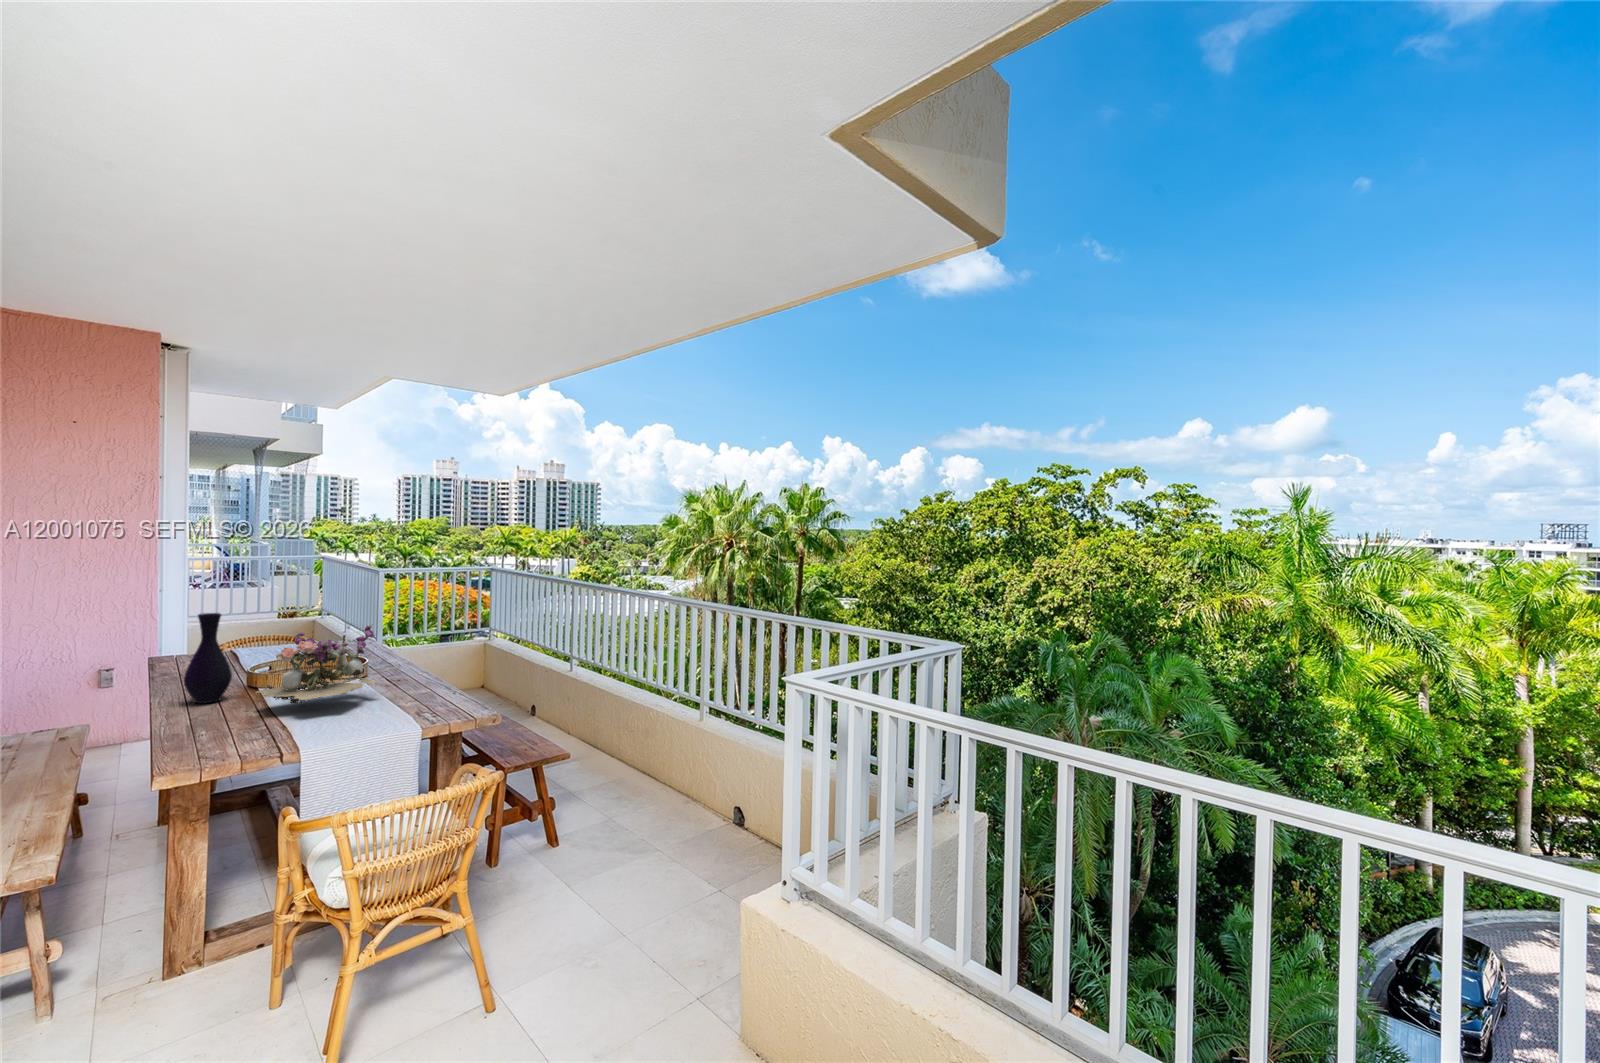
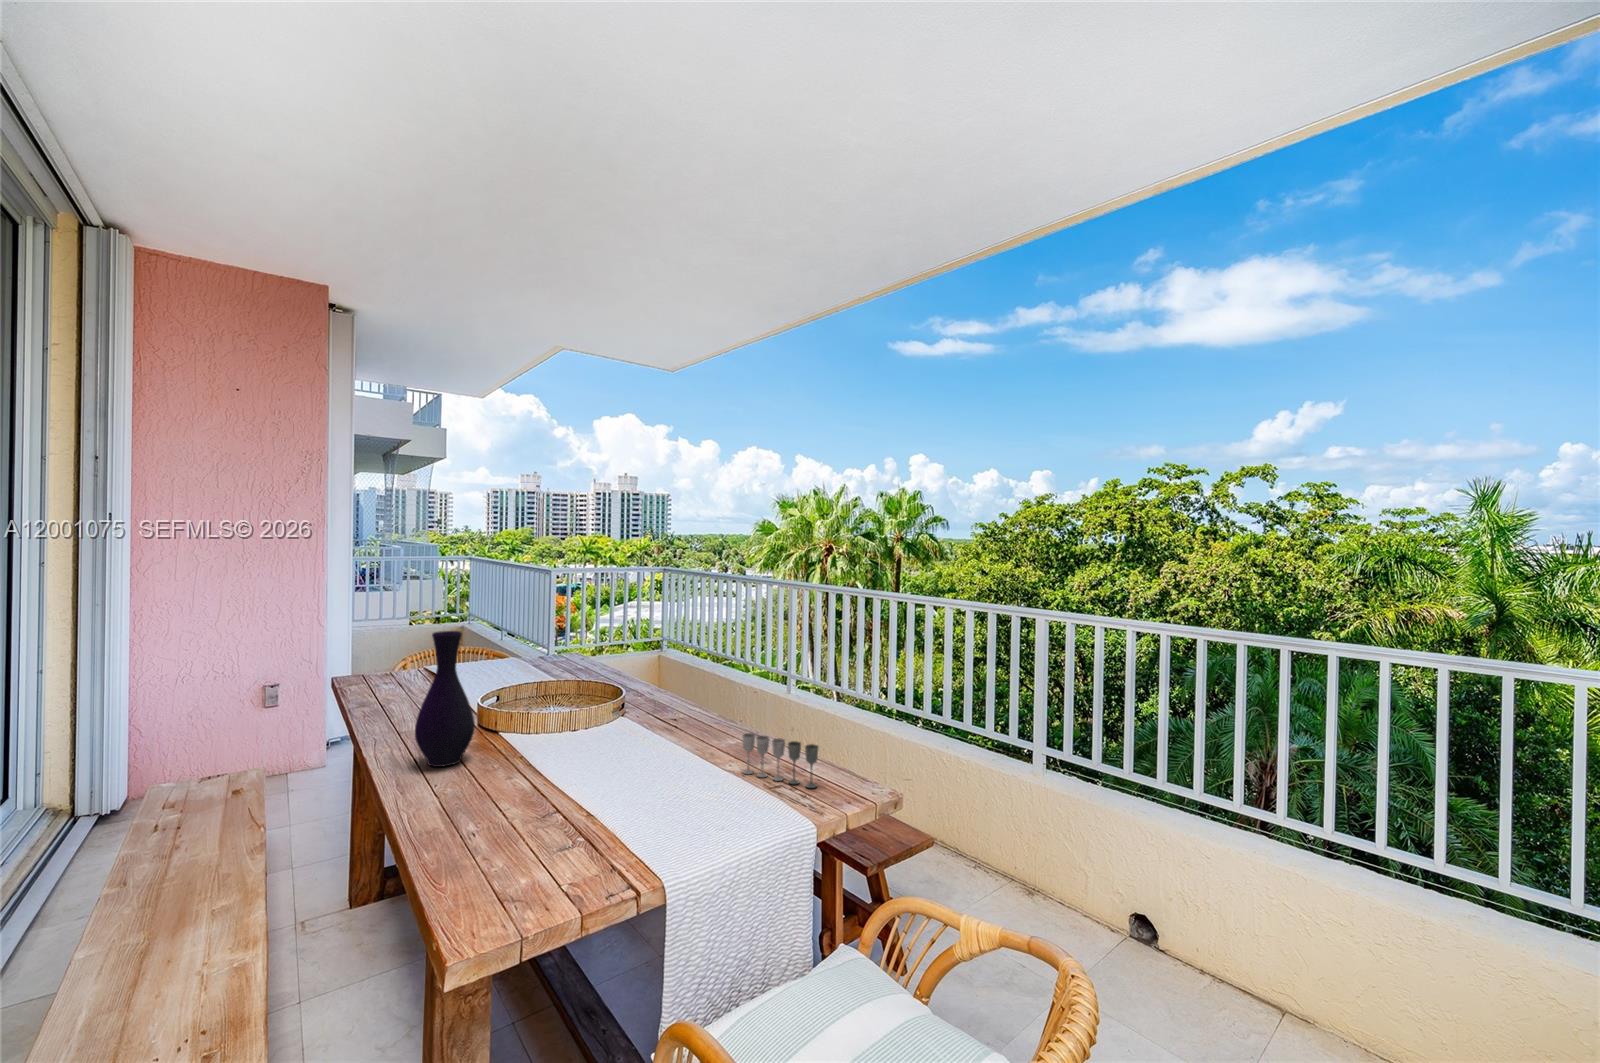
flower arrangement: present [256,624,377,706] -> none [525,646,682,773]
wine glass: none [411,680,453,713] -> present [743,733,819,788]

